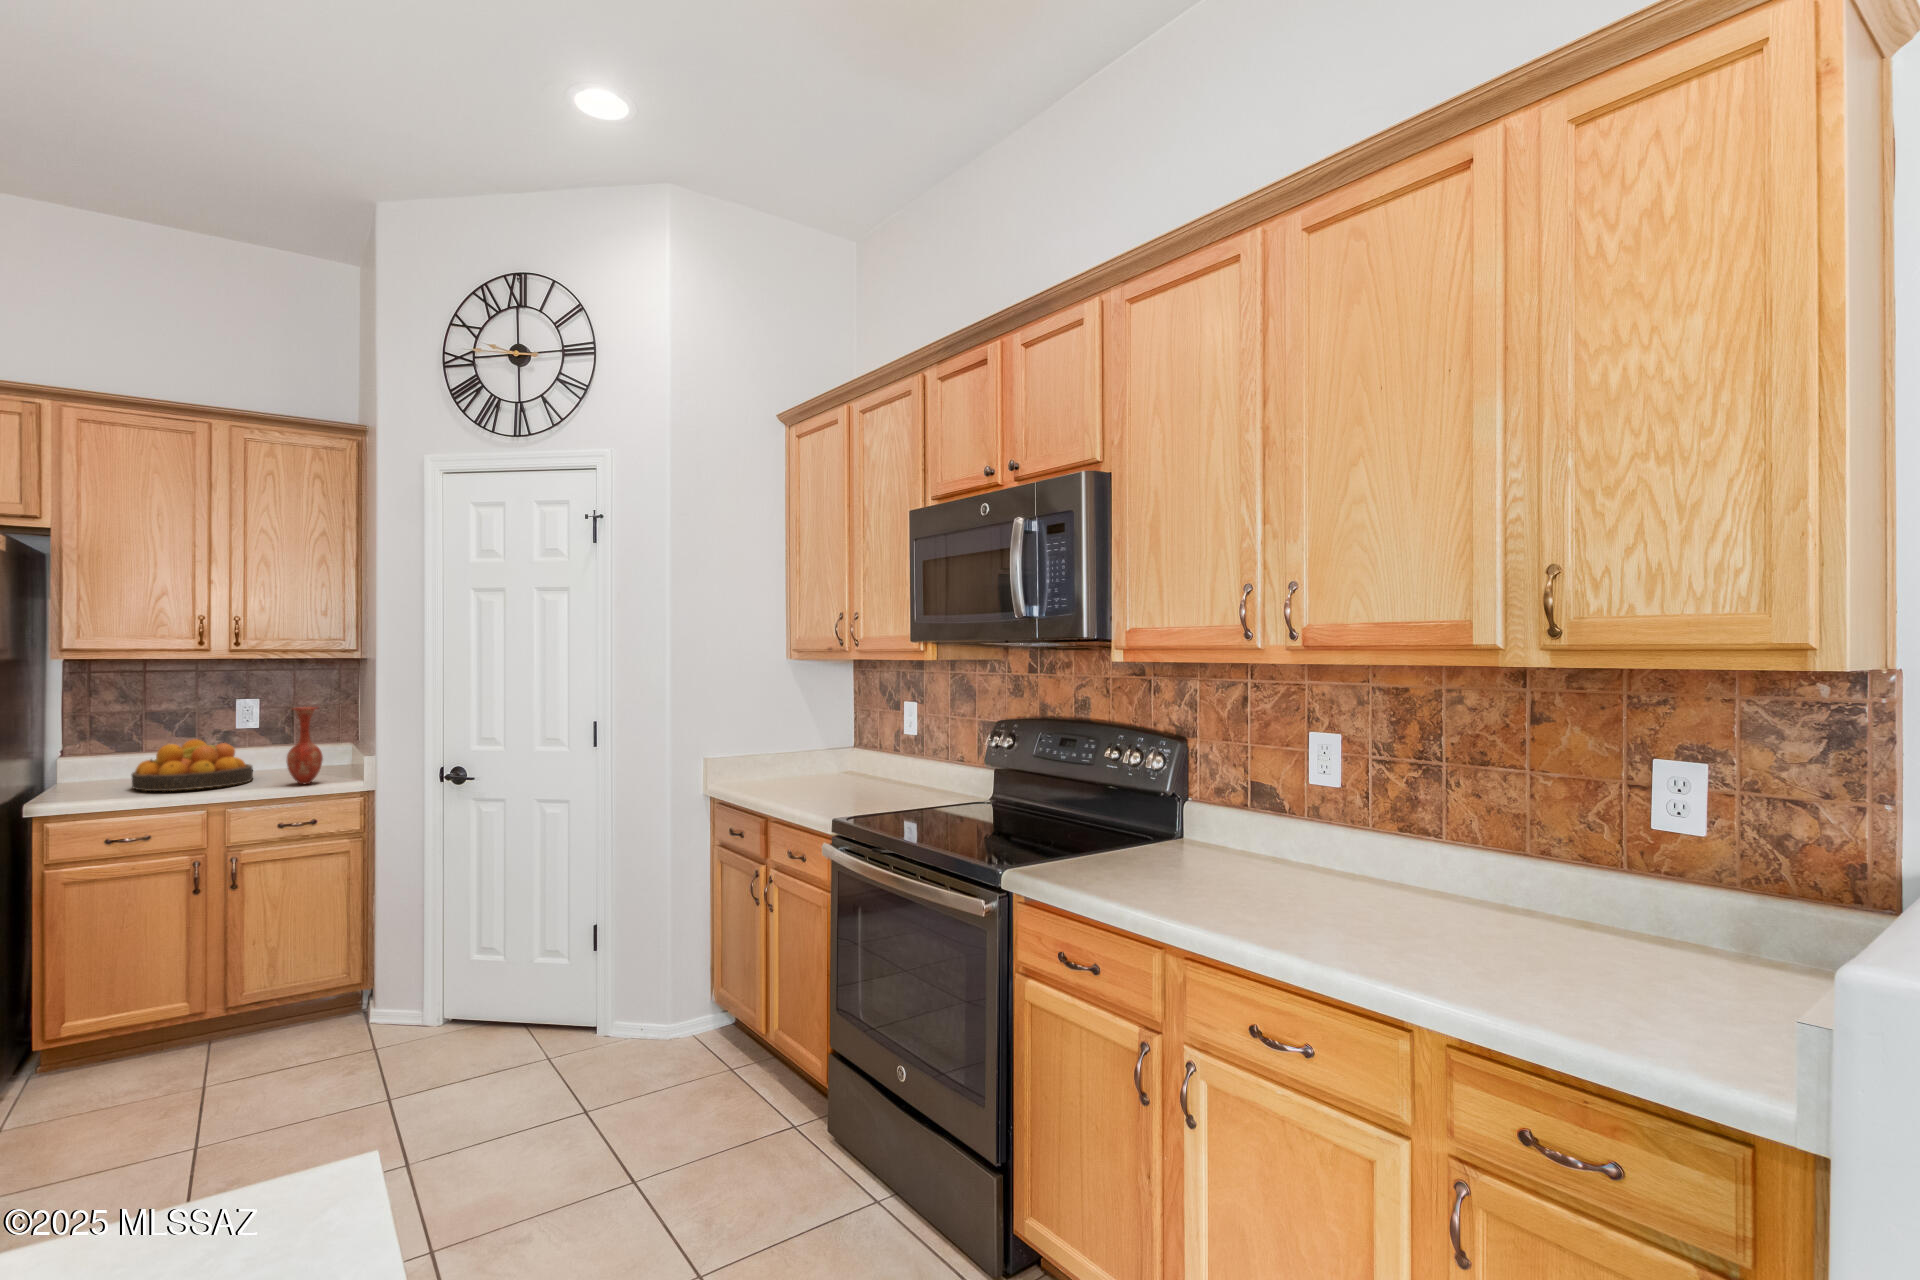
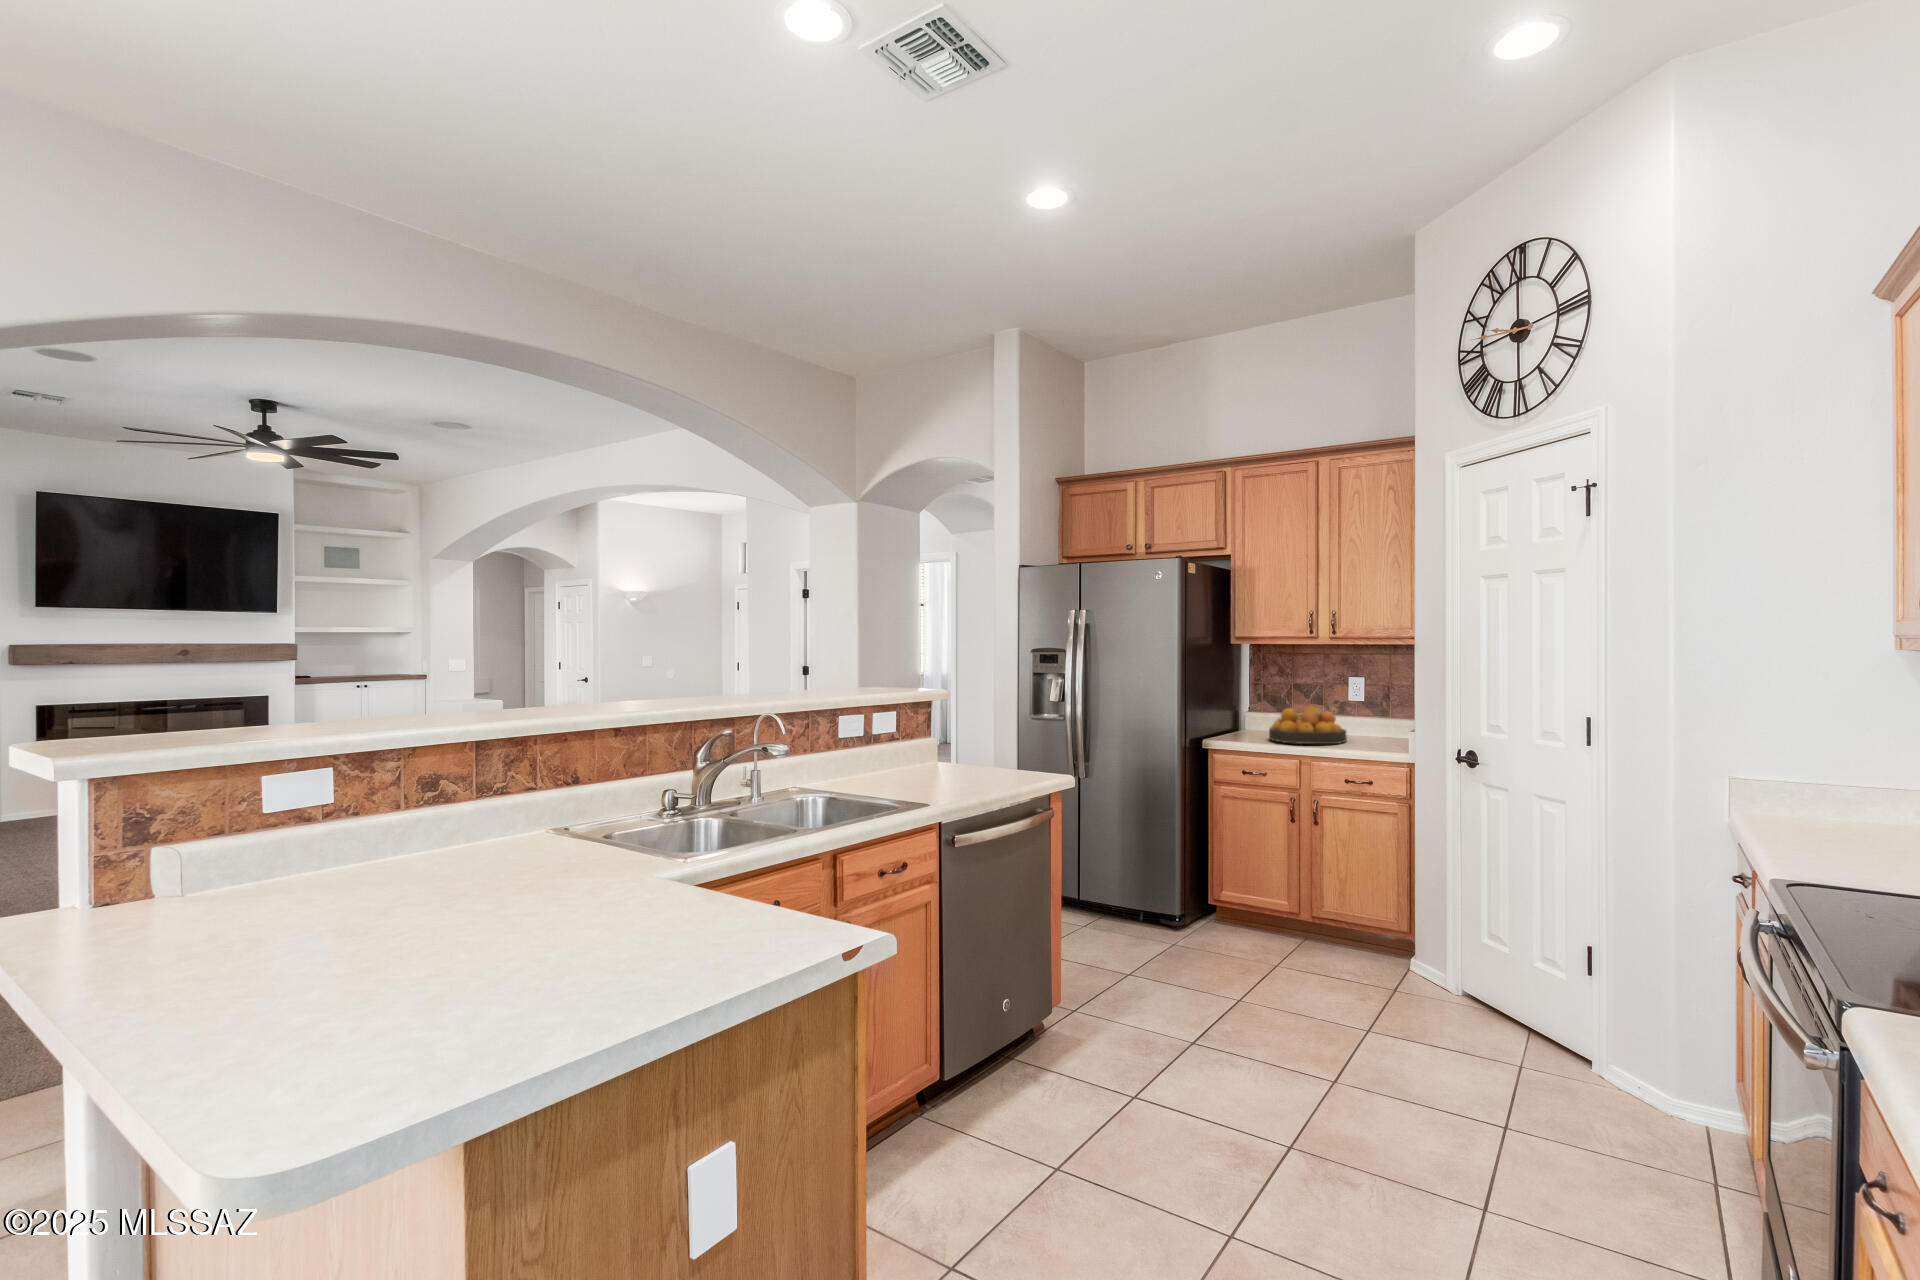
vase: present [287,707,323,784] -> none [1357,686,1385,751]

